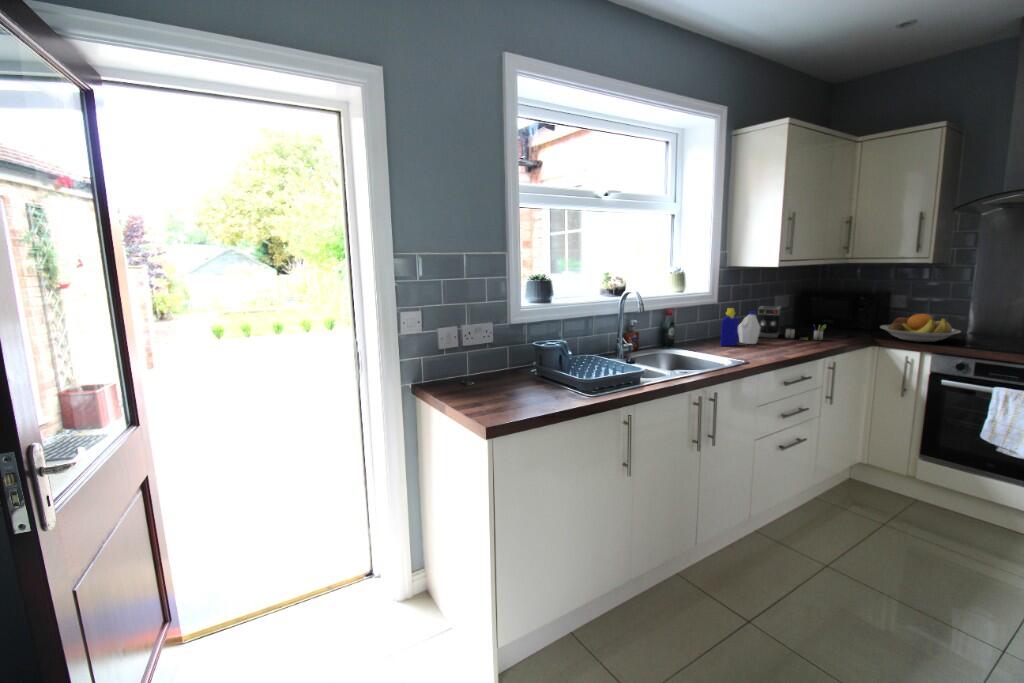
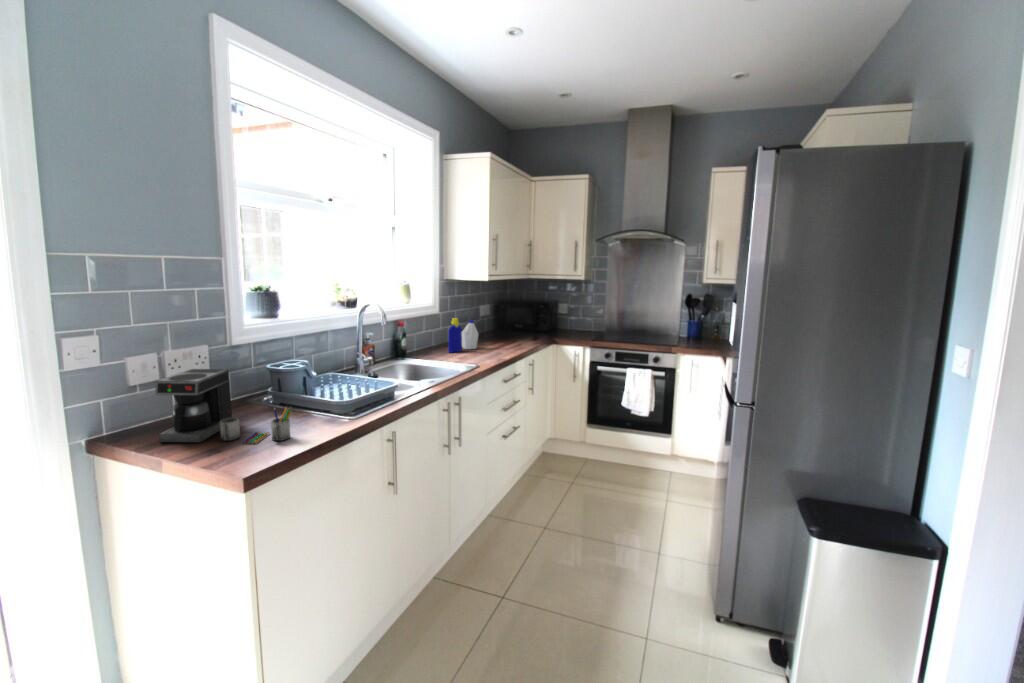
coffee maker: present [758,306,826,340] -> present [155,369,293,443]
fruit bowl: present [880,314,961,342] -> none [556,318,604,339]

